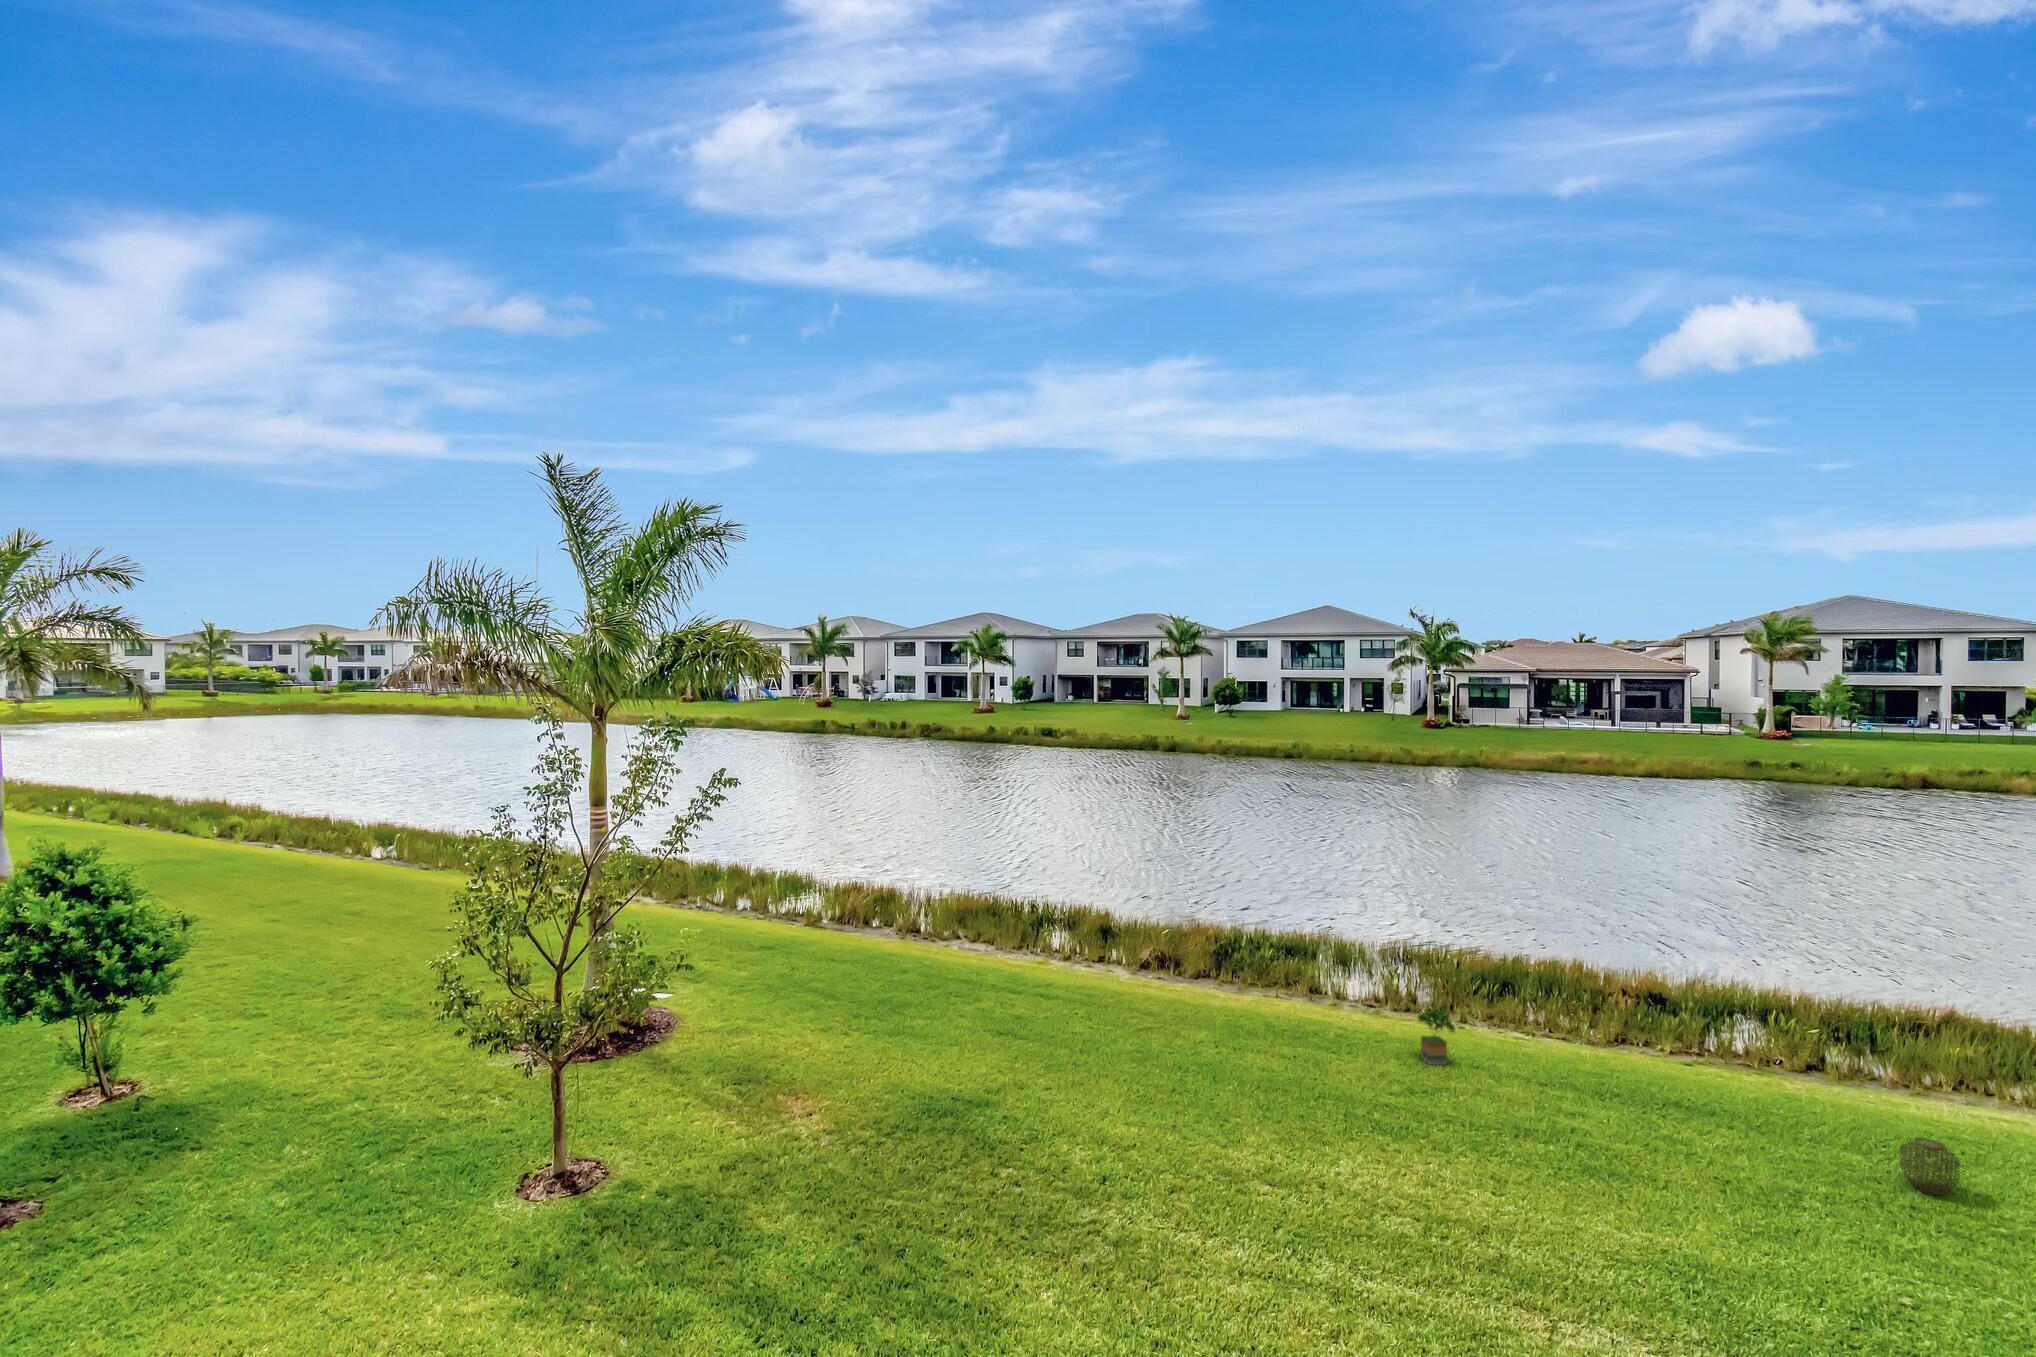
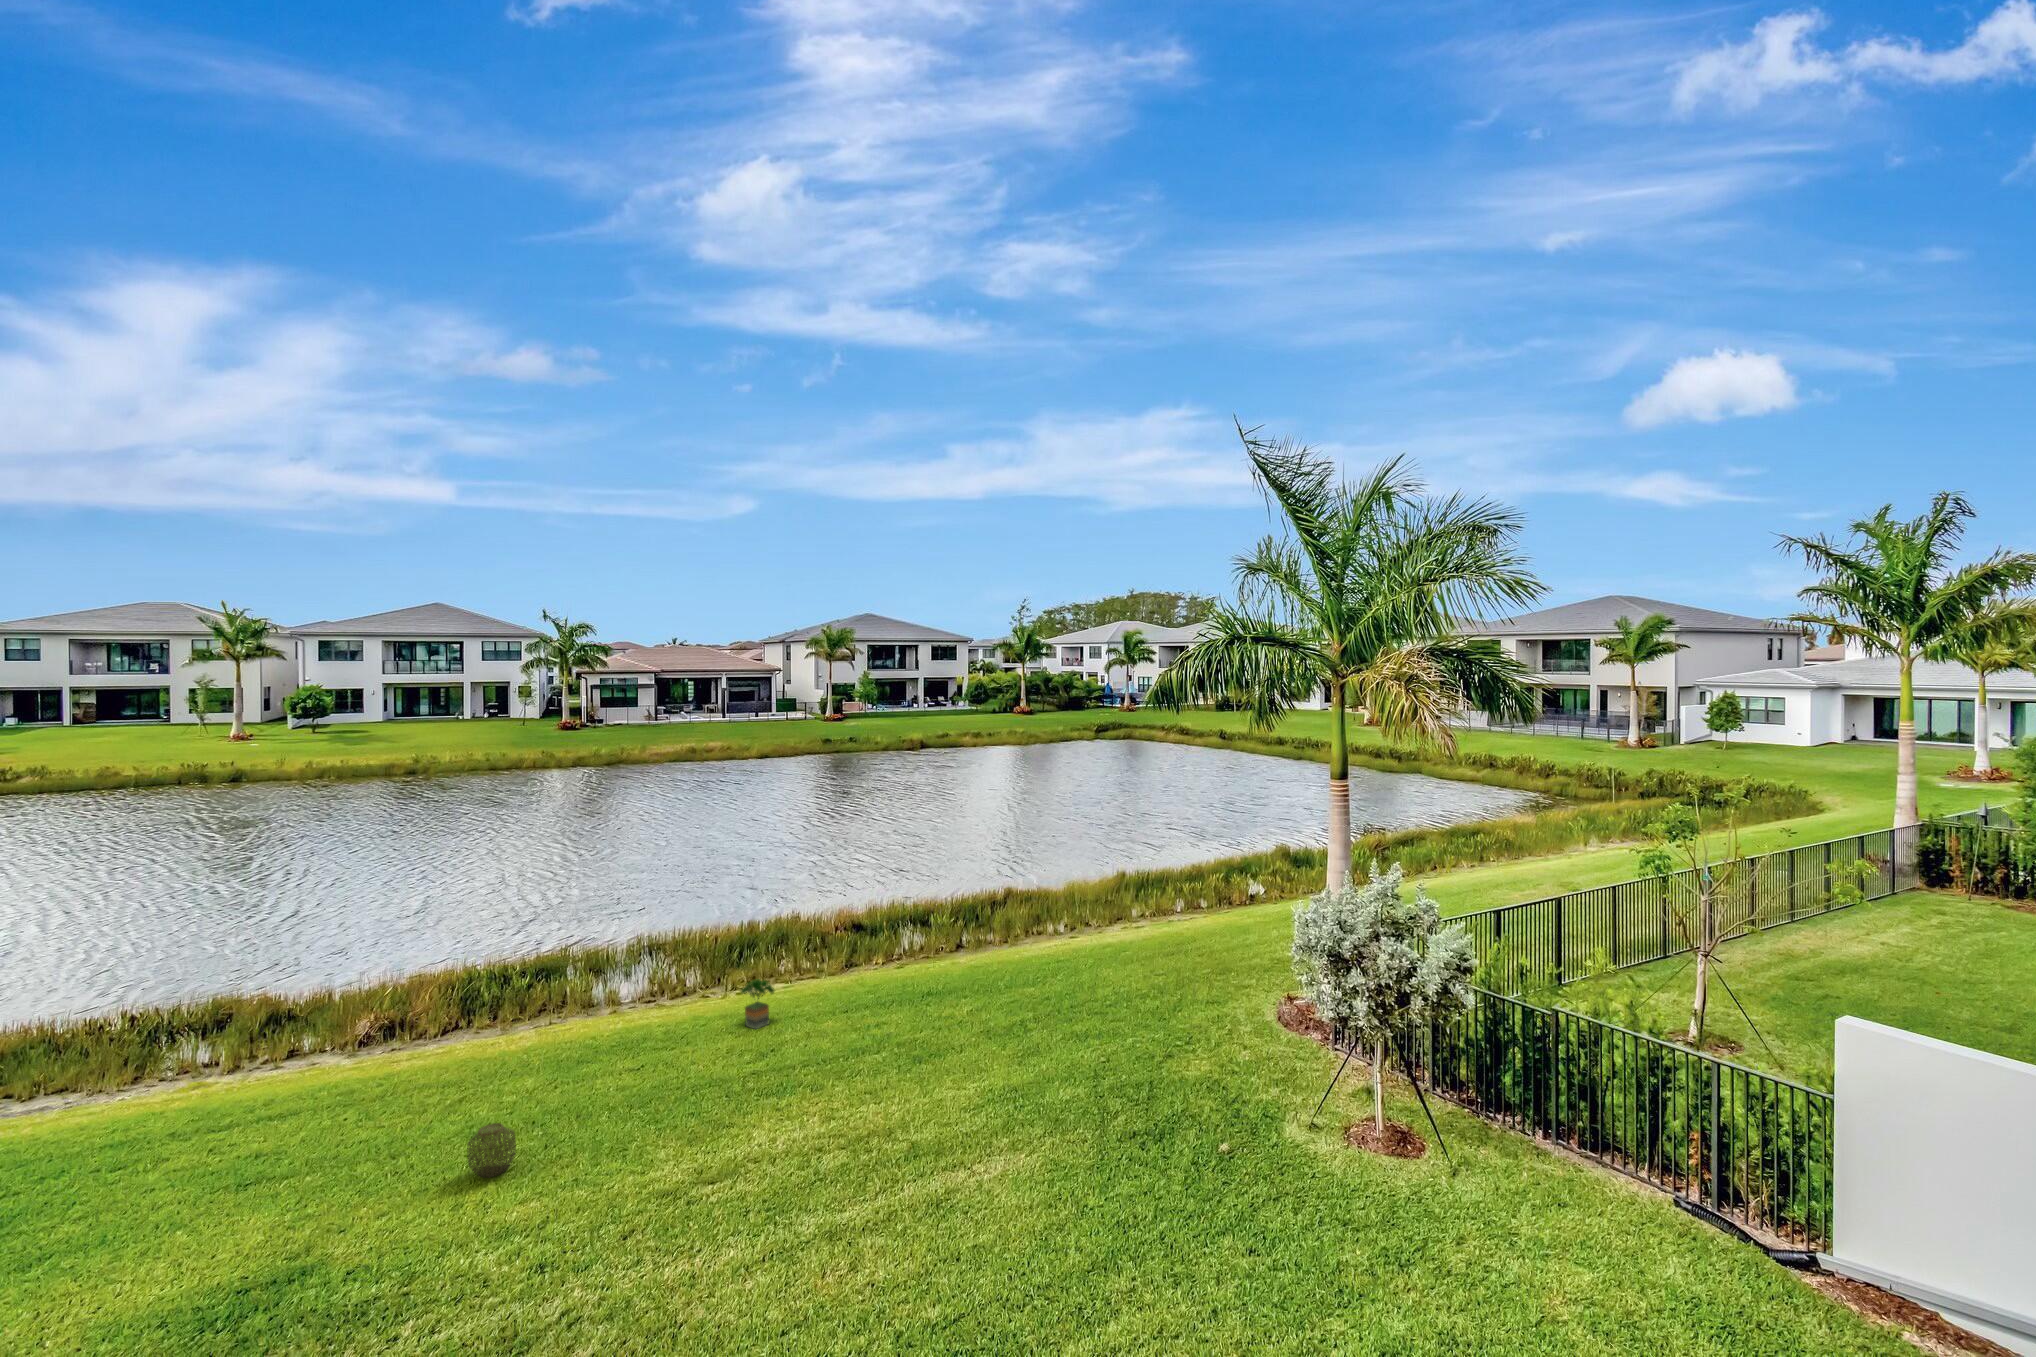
woven basket: present [1900,1137,1960,1196] -> present [467,1123,516,1177]

